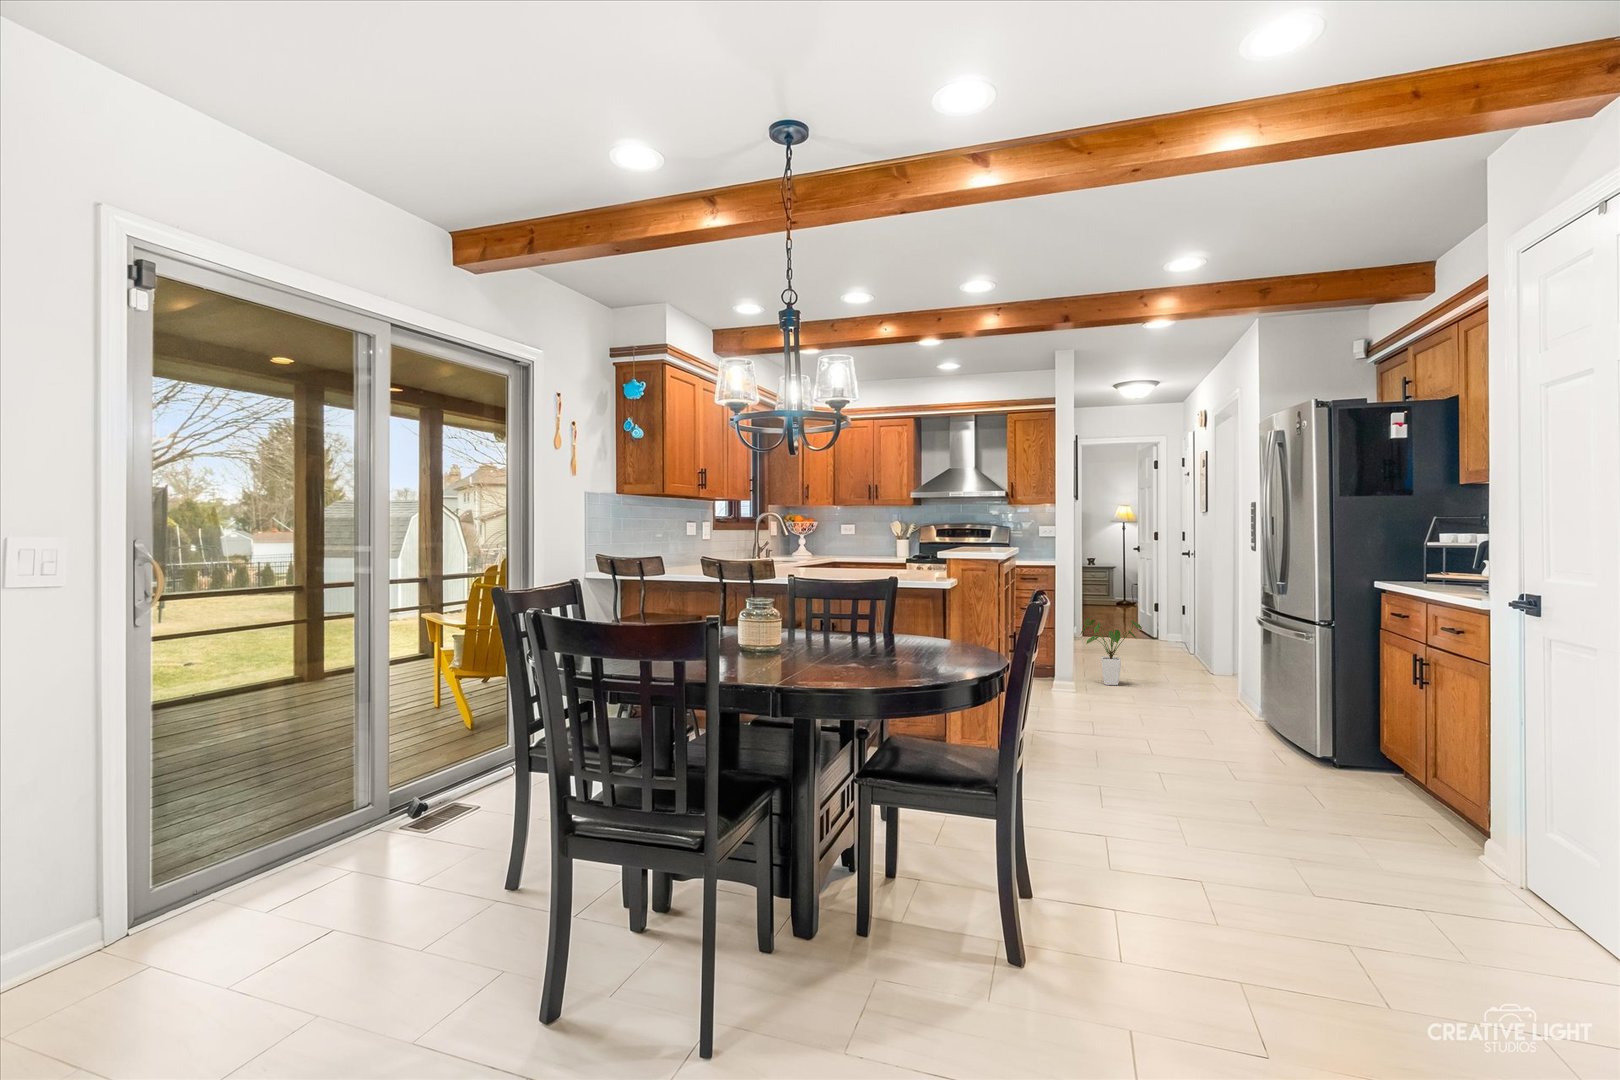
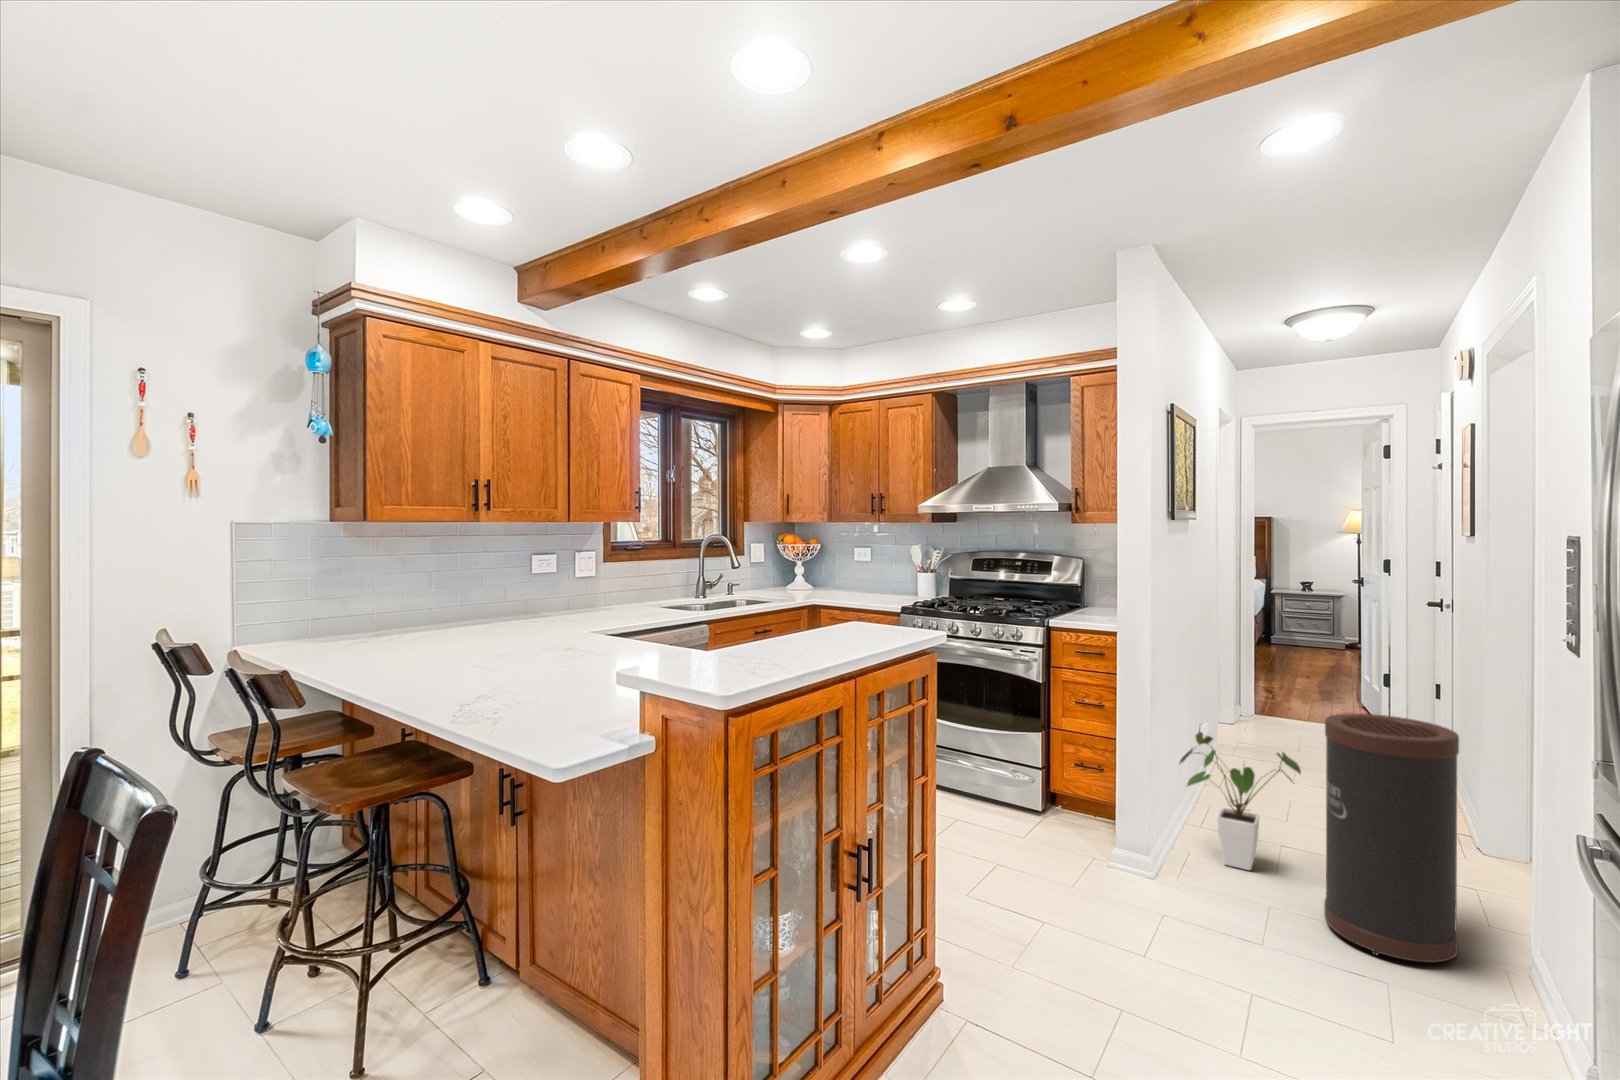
trash can: none [1157,594,1212,701] -> present [1324,713,1459,962]

